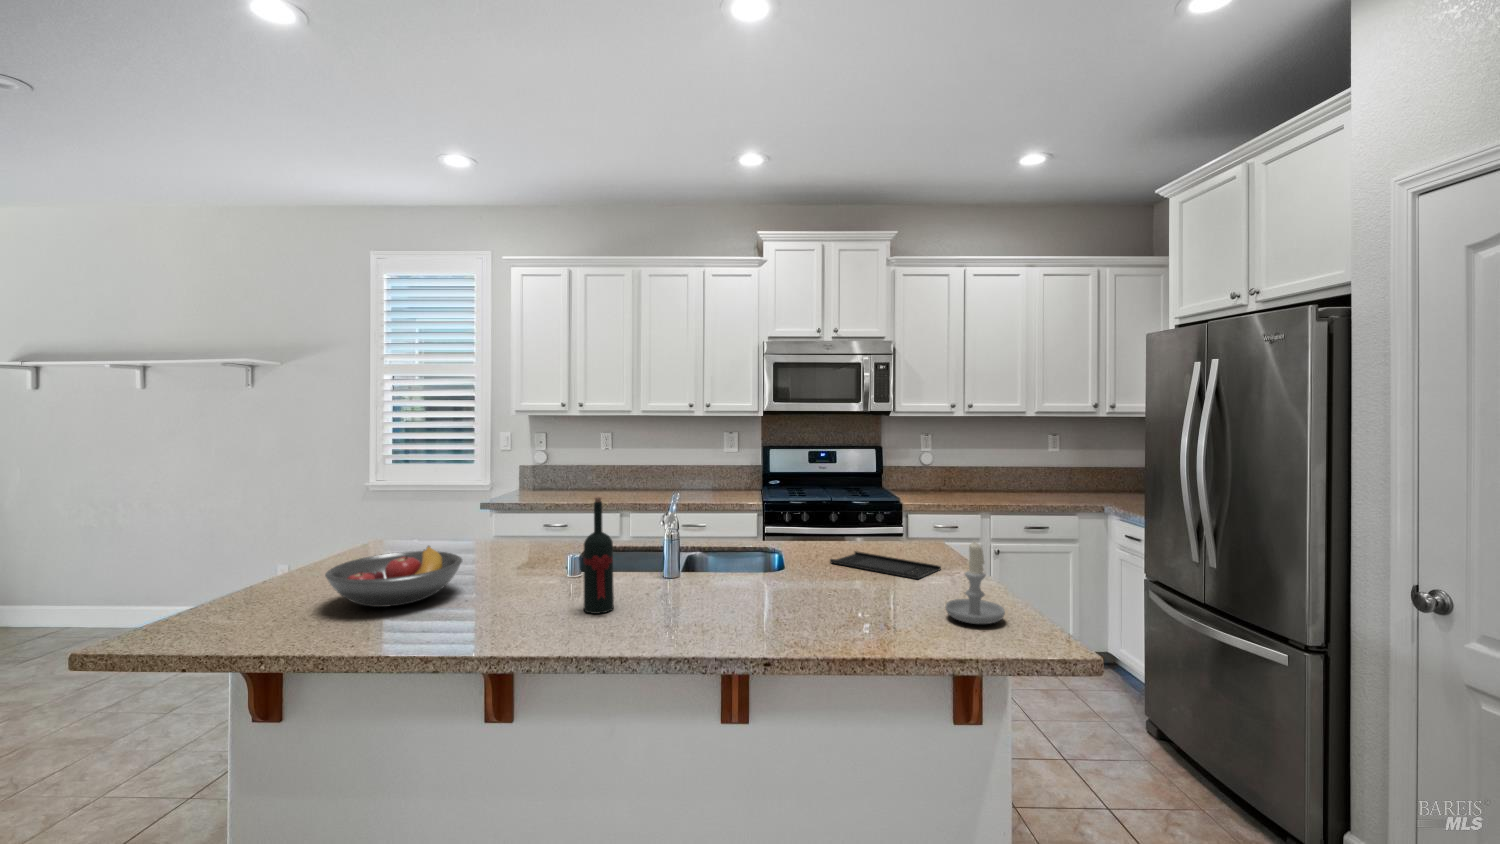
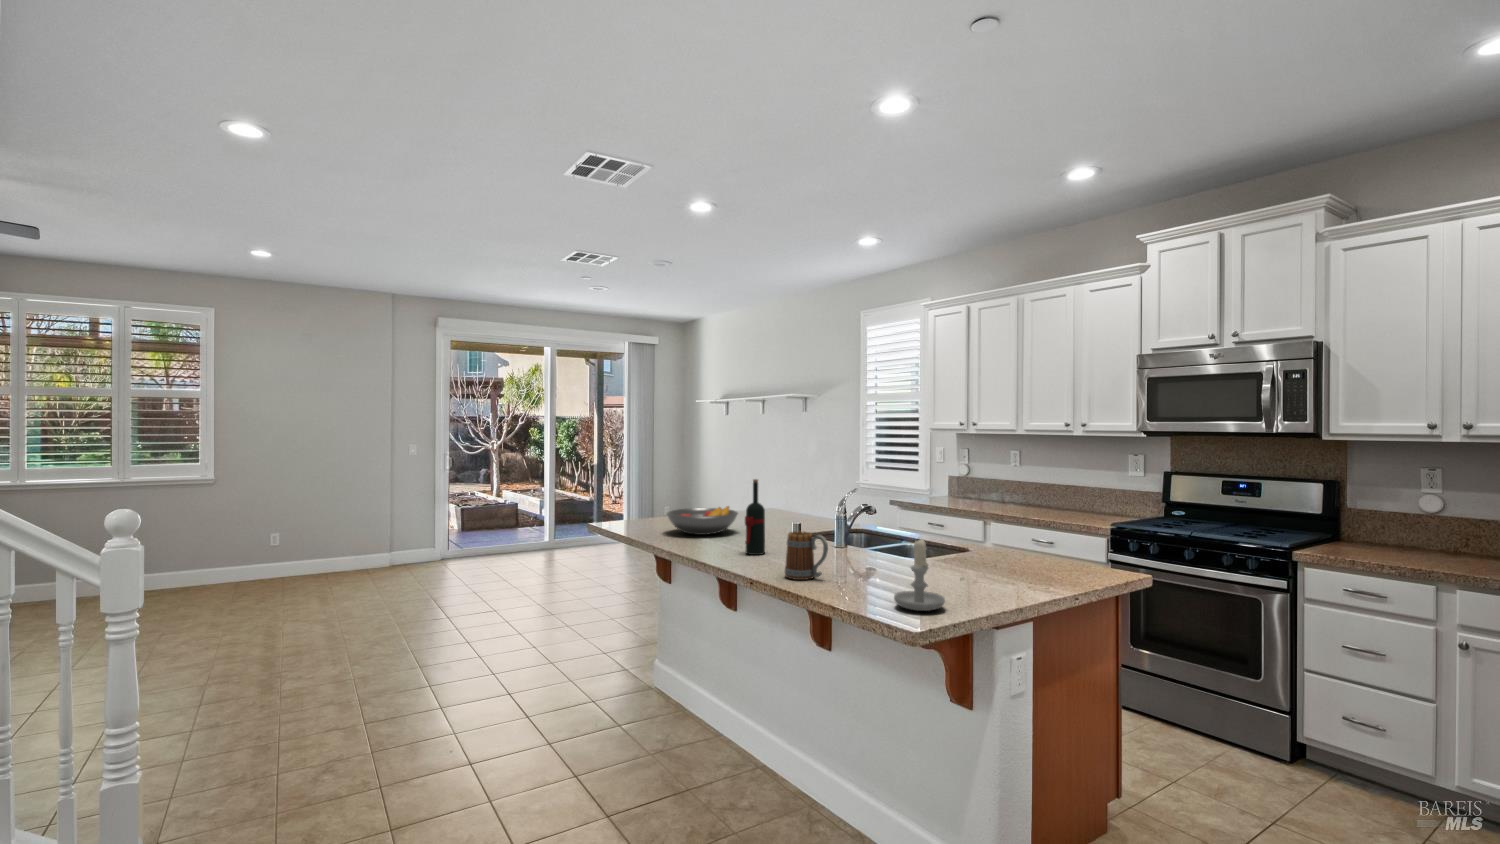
tray: present [830,551,941,579] -> none [968,563,1039,589]
mug: none [749,560,809,630] -> present [785,531,828,580]

